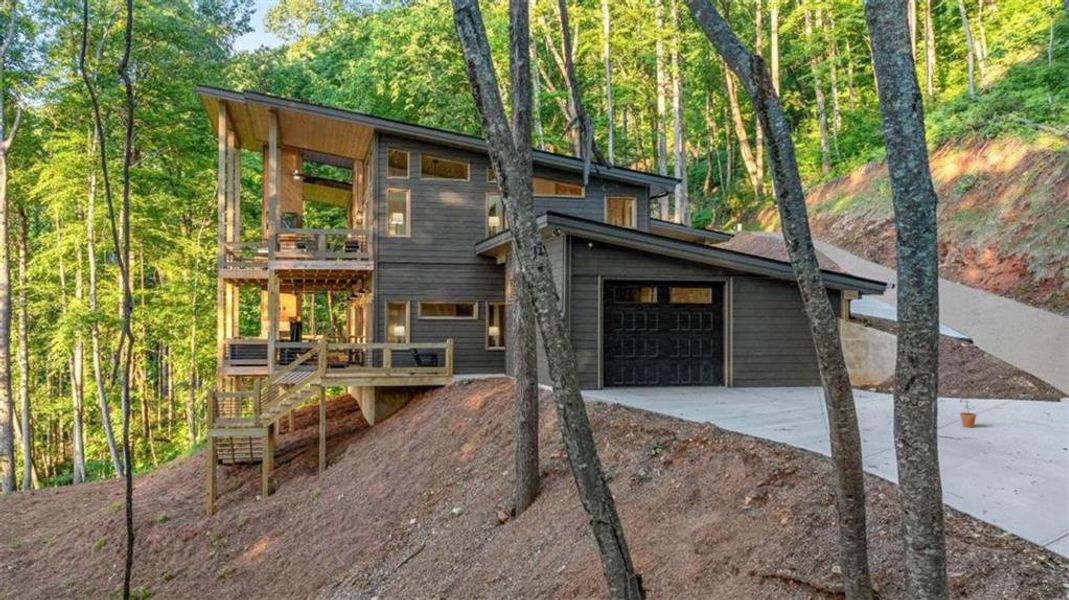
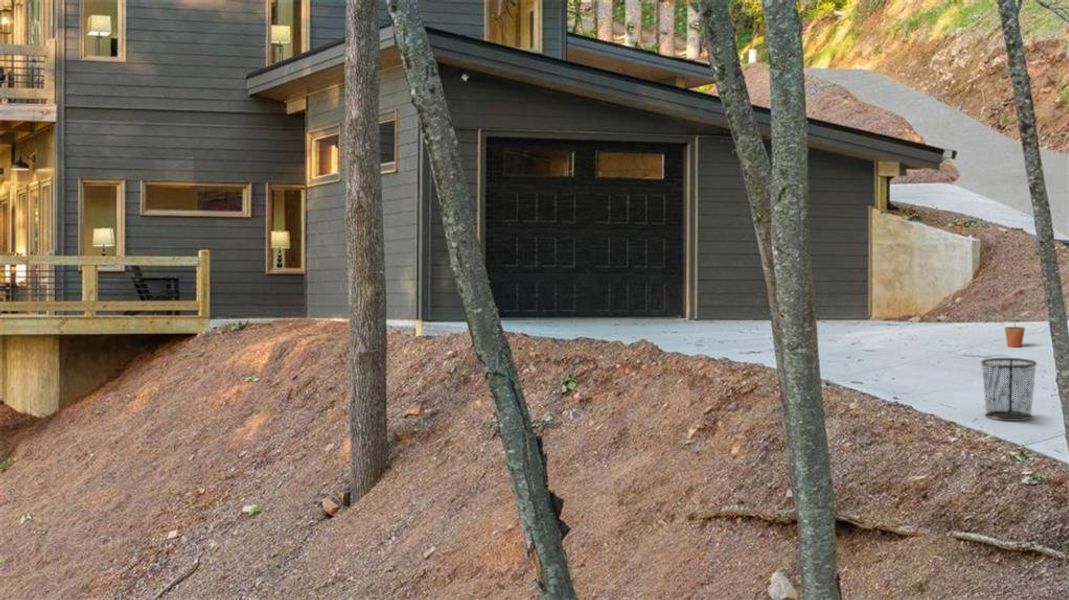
waste bin: none [980,460,1031,514] -> present [981,358,1037,421]

